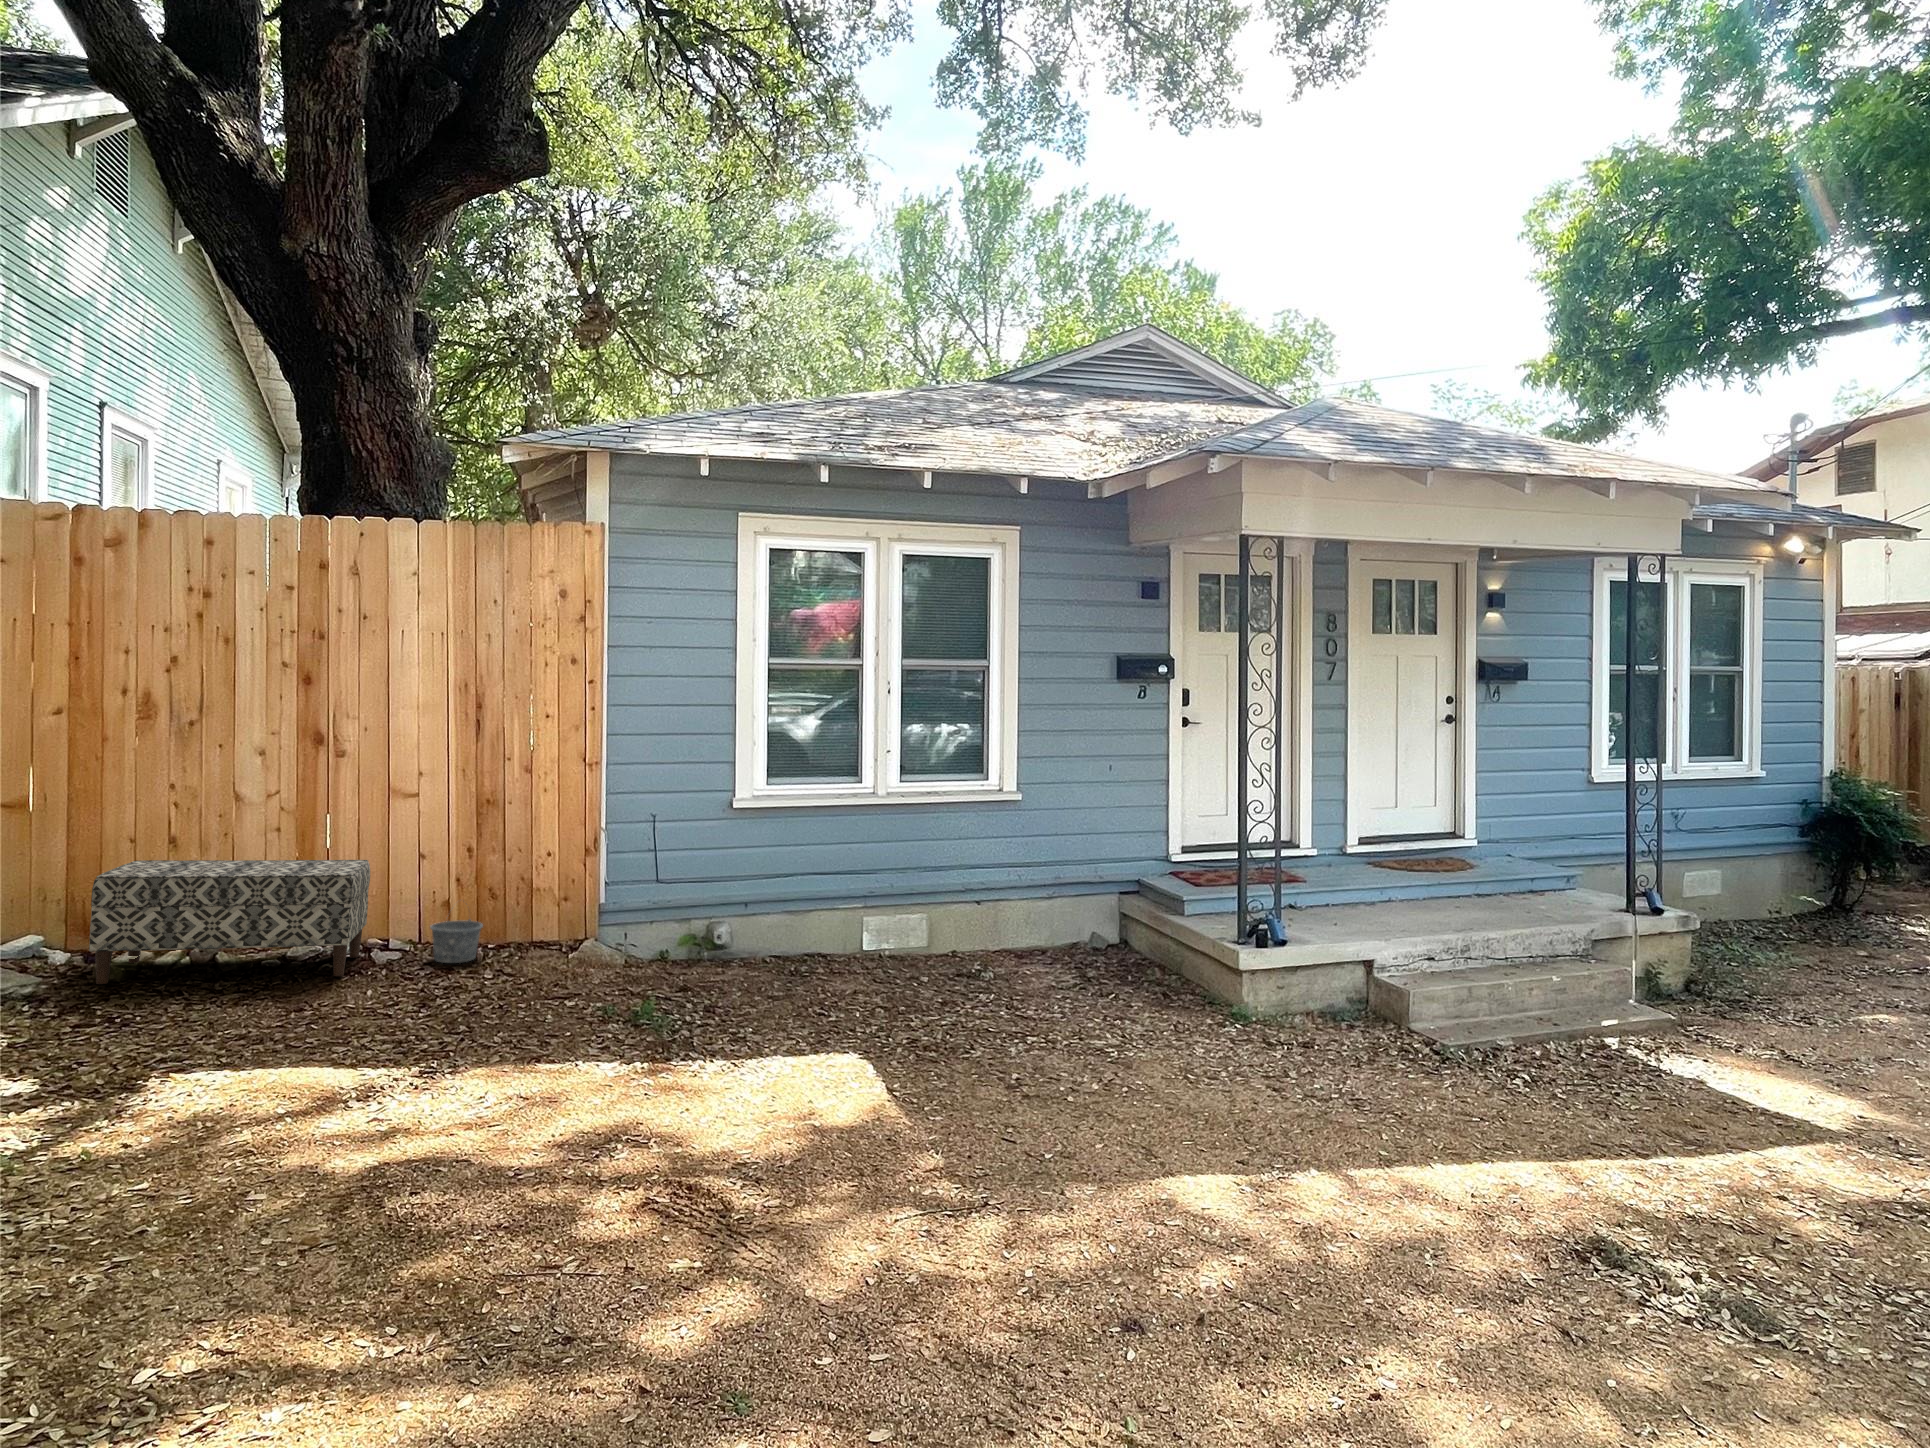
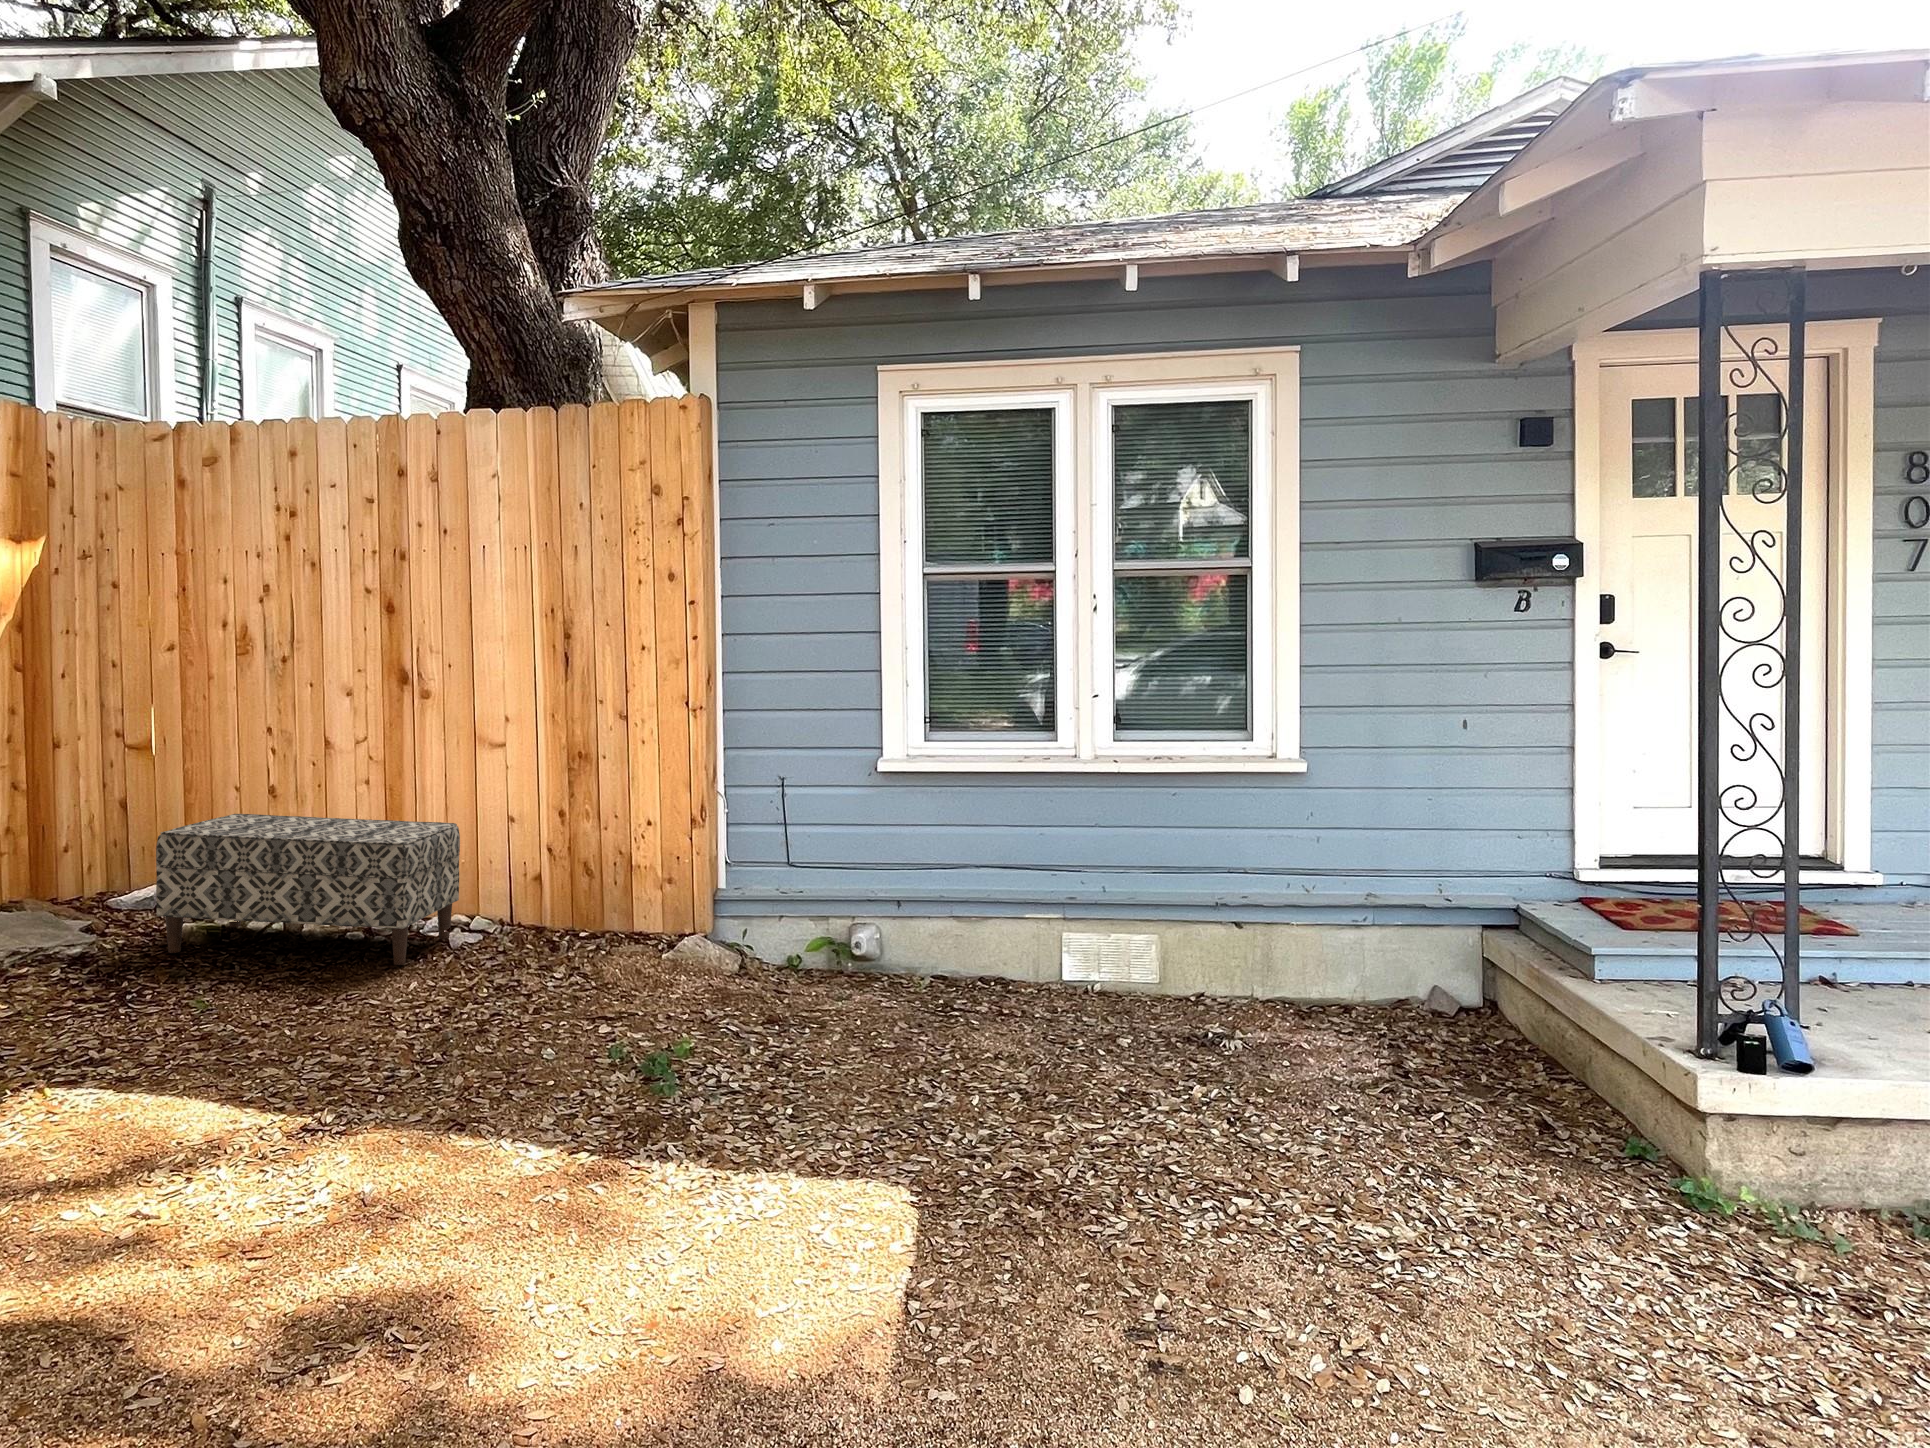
bucket: present [430,919,483,963] -> none [513,878,575,957]

